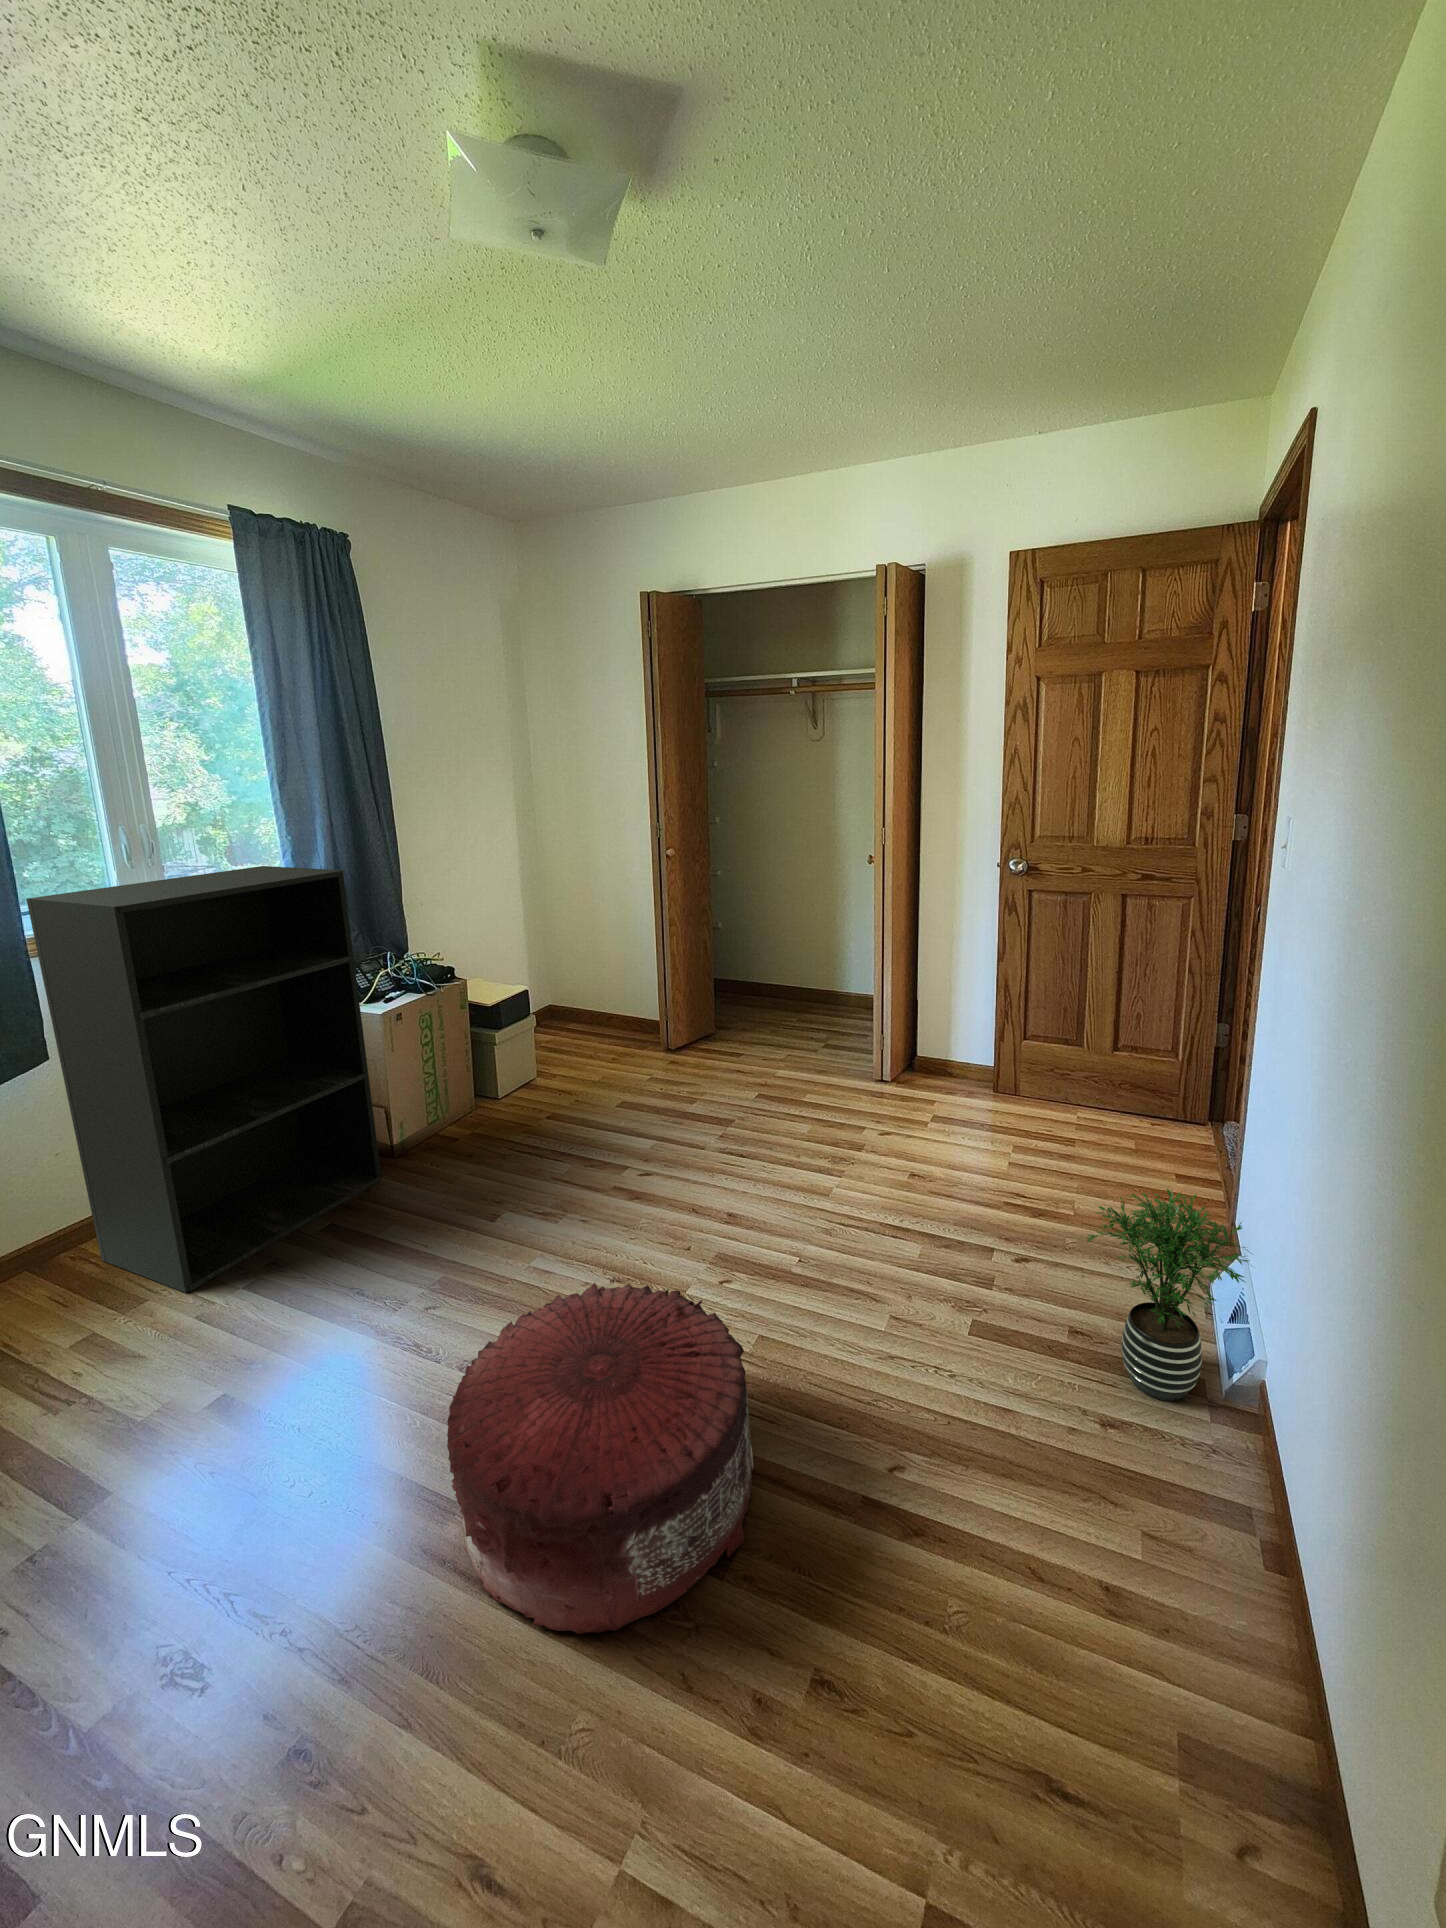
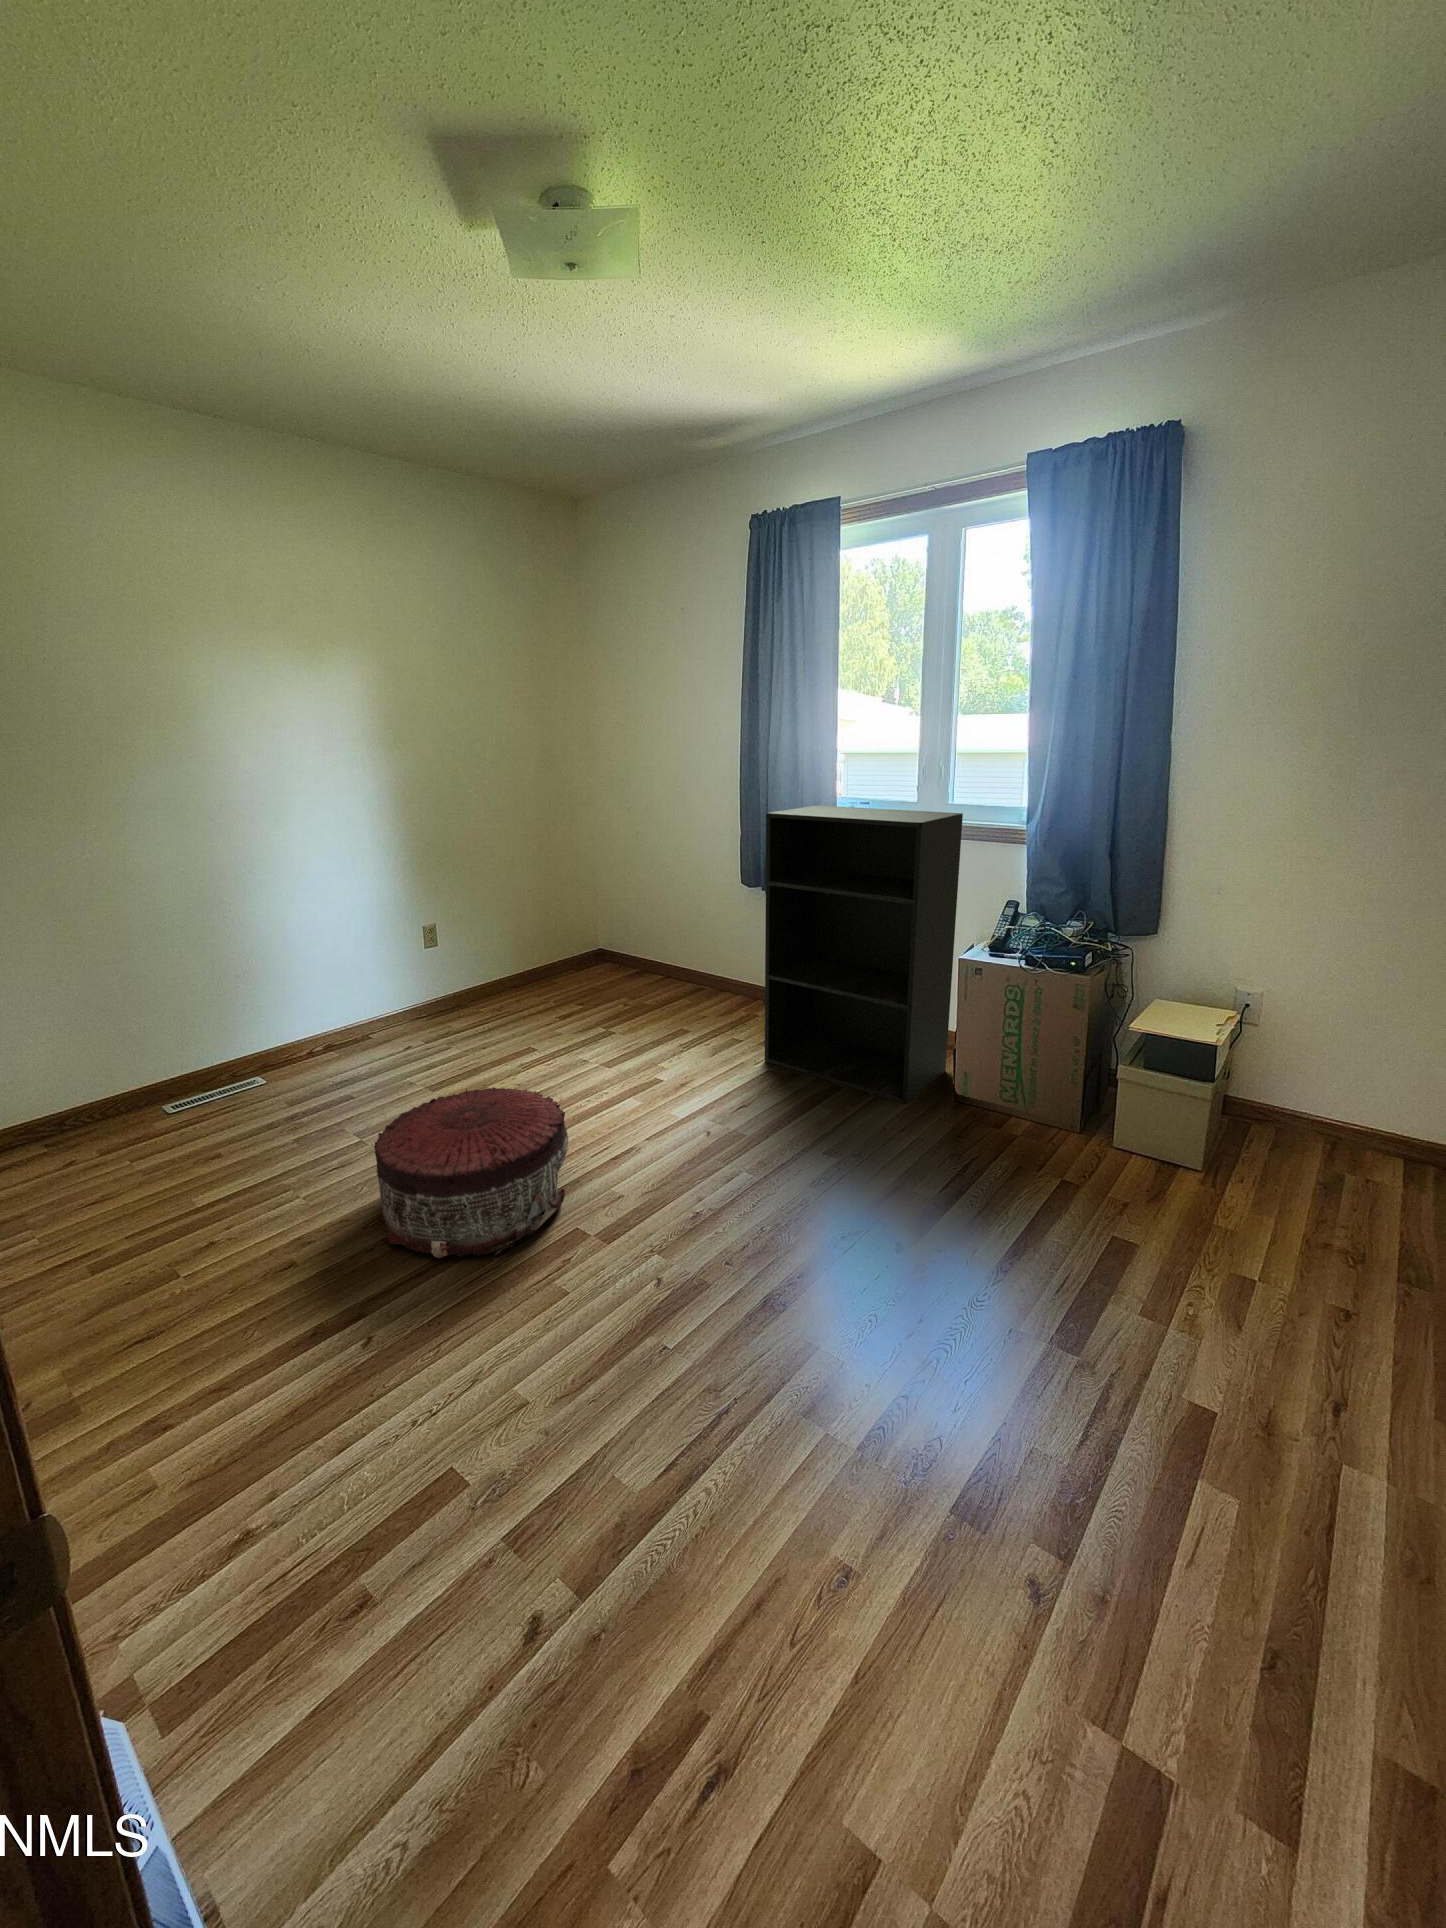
potted plant: present [1087,1189,1249,1401] -> none [38,1375,298,1702]

